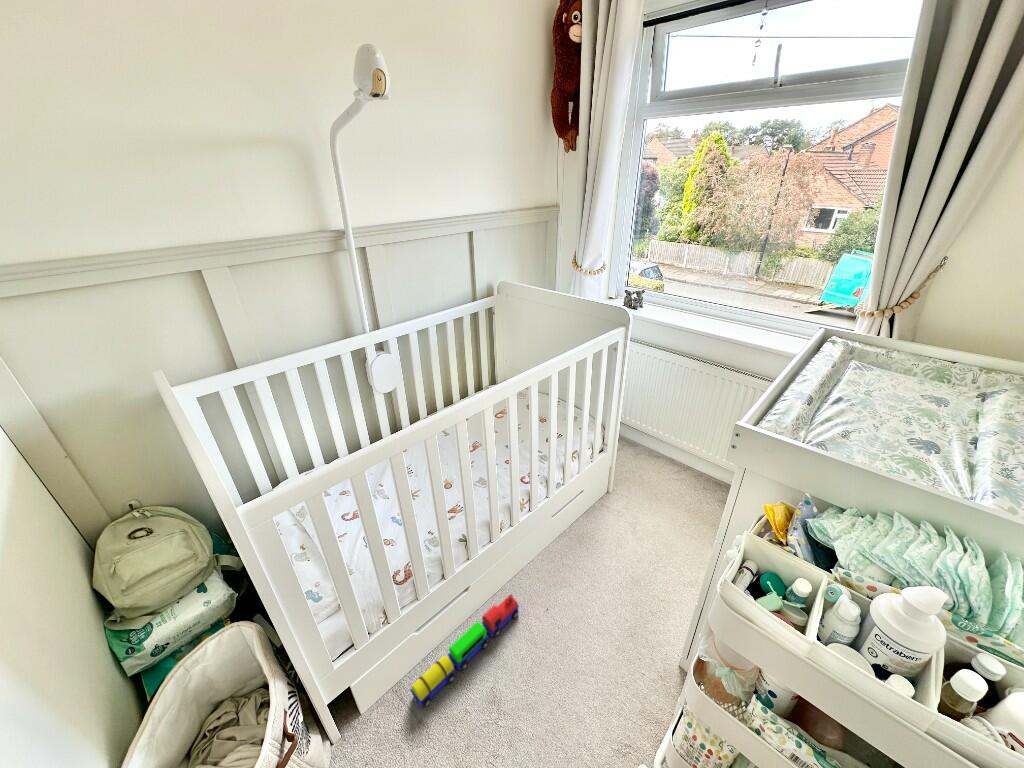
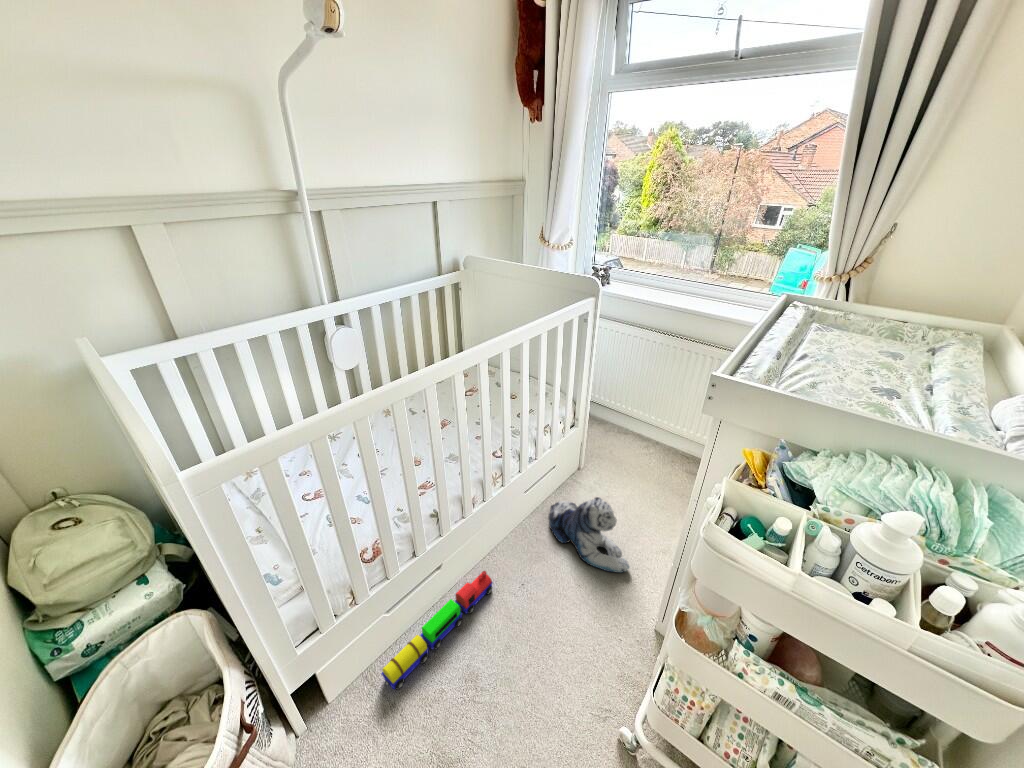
plush toy: none [576,526,657,605] -> present [548,497,629,573]

